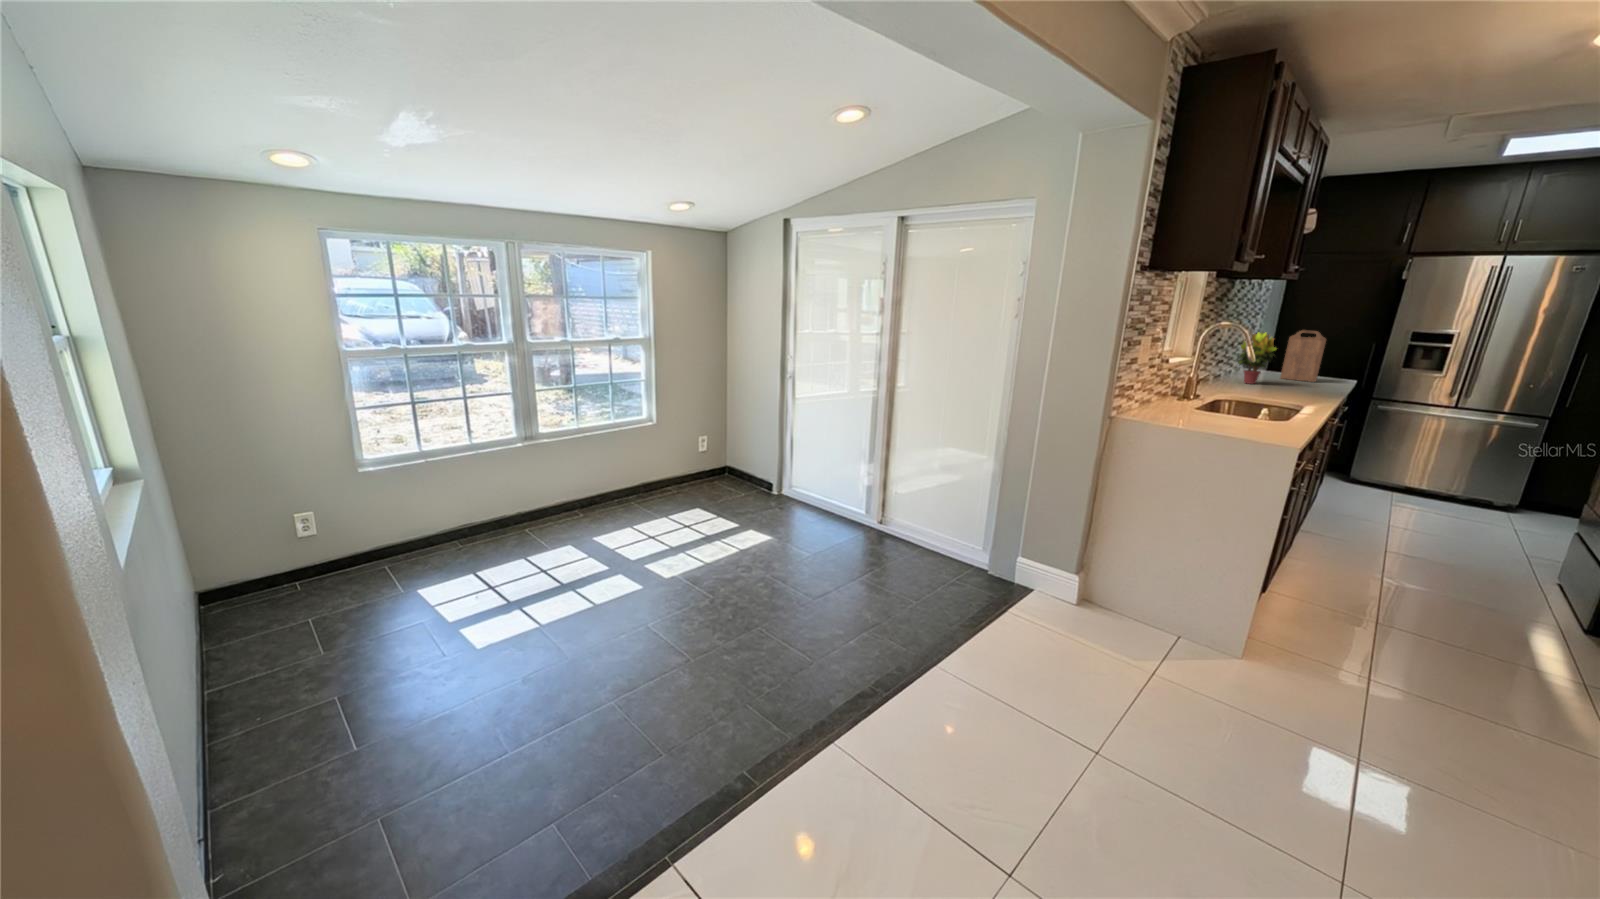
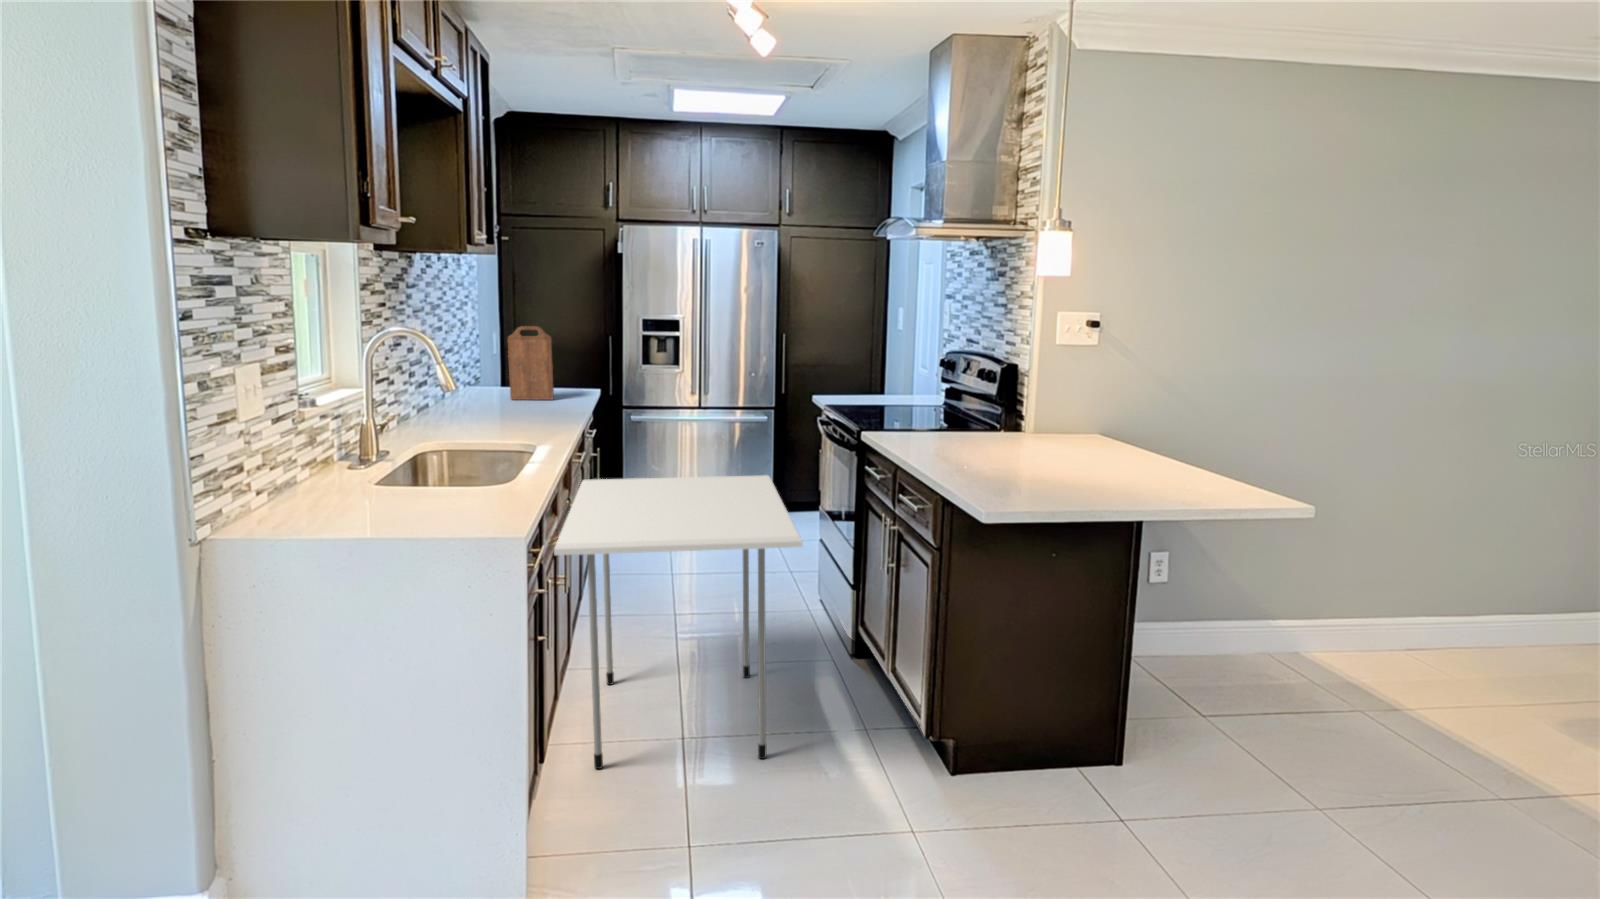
potted plant: present [1238,332,1276,384] -> none [440,332,498,415]
dining table: none [1299,435,1560,660] -> present [554,475,803,769]

